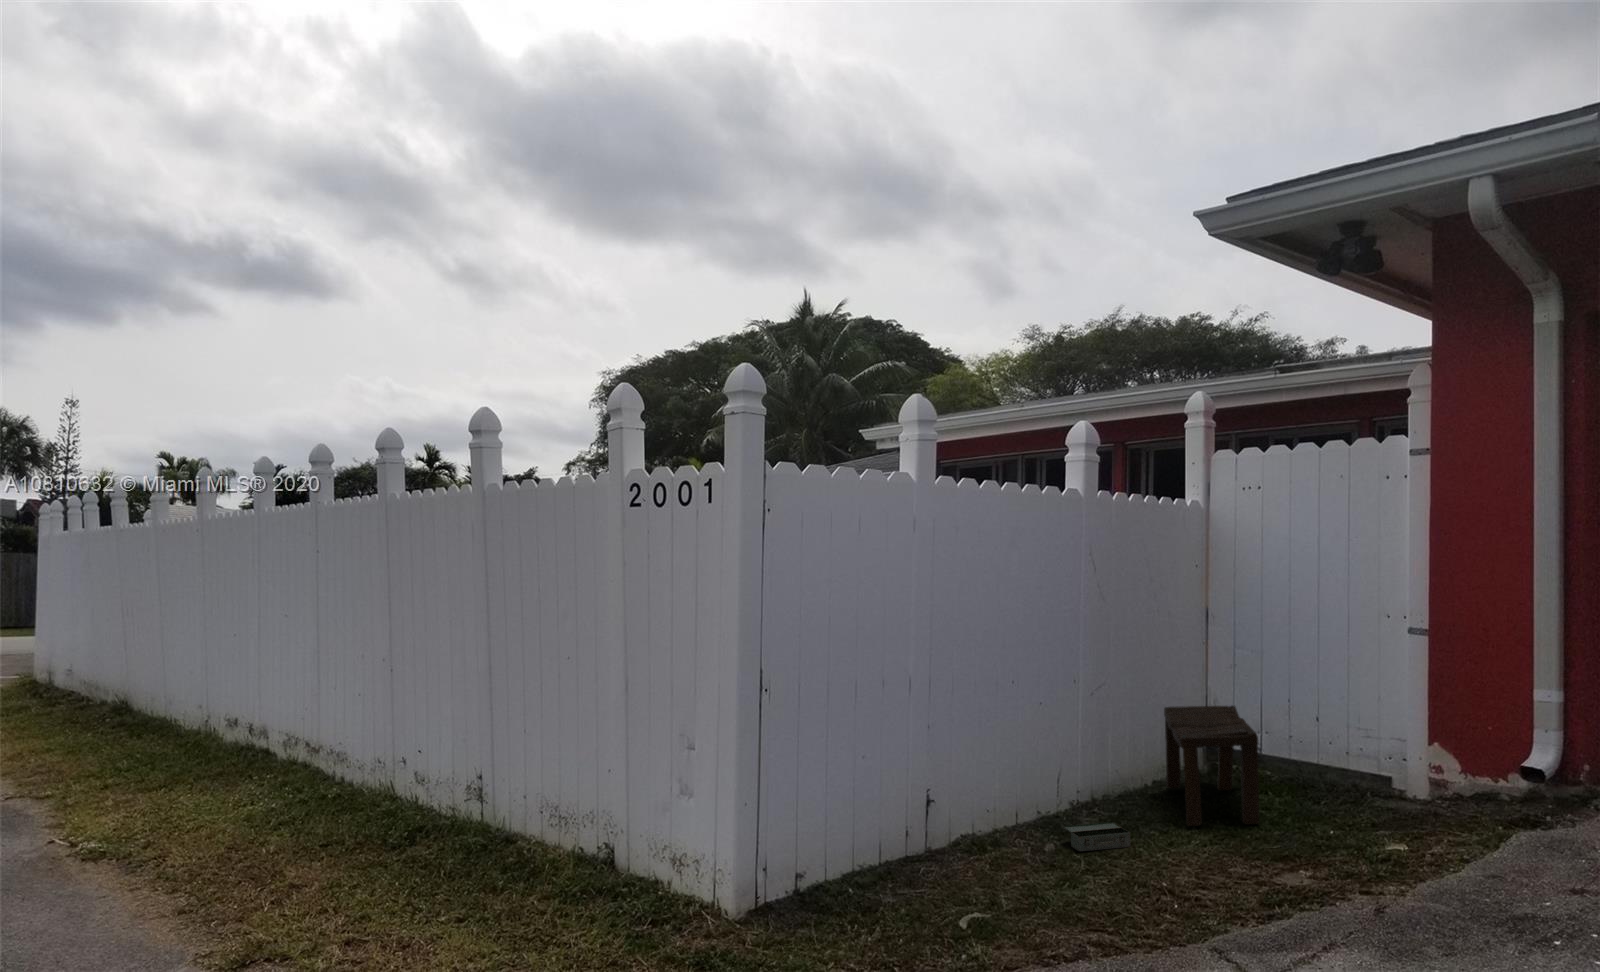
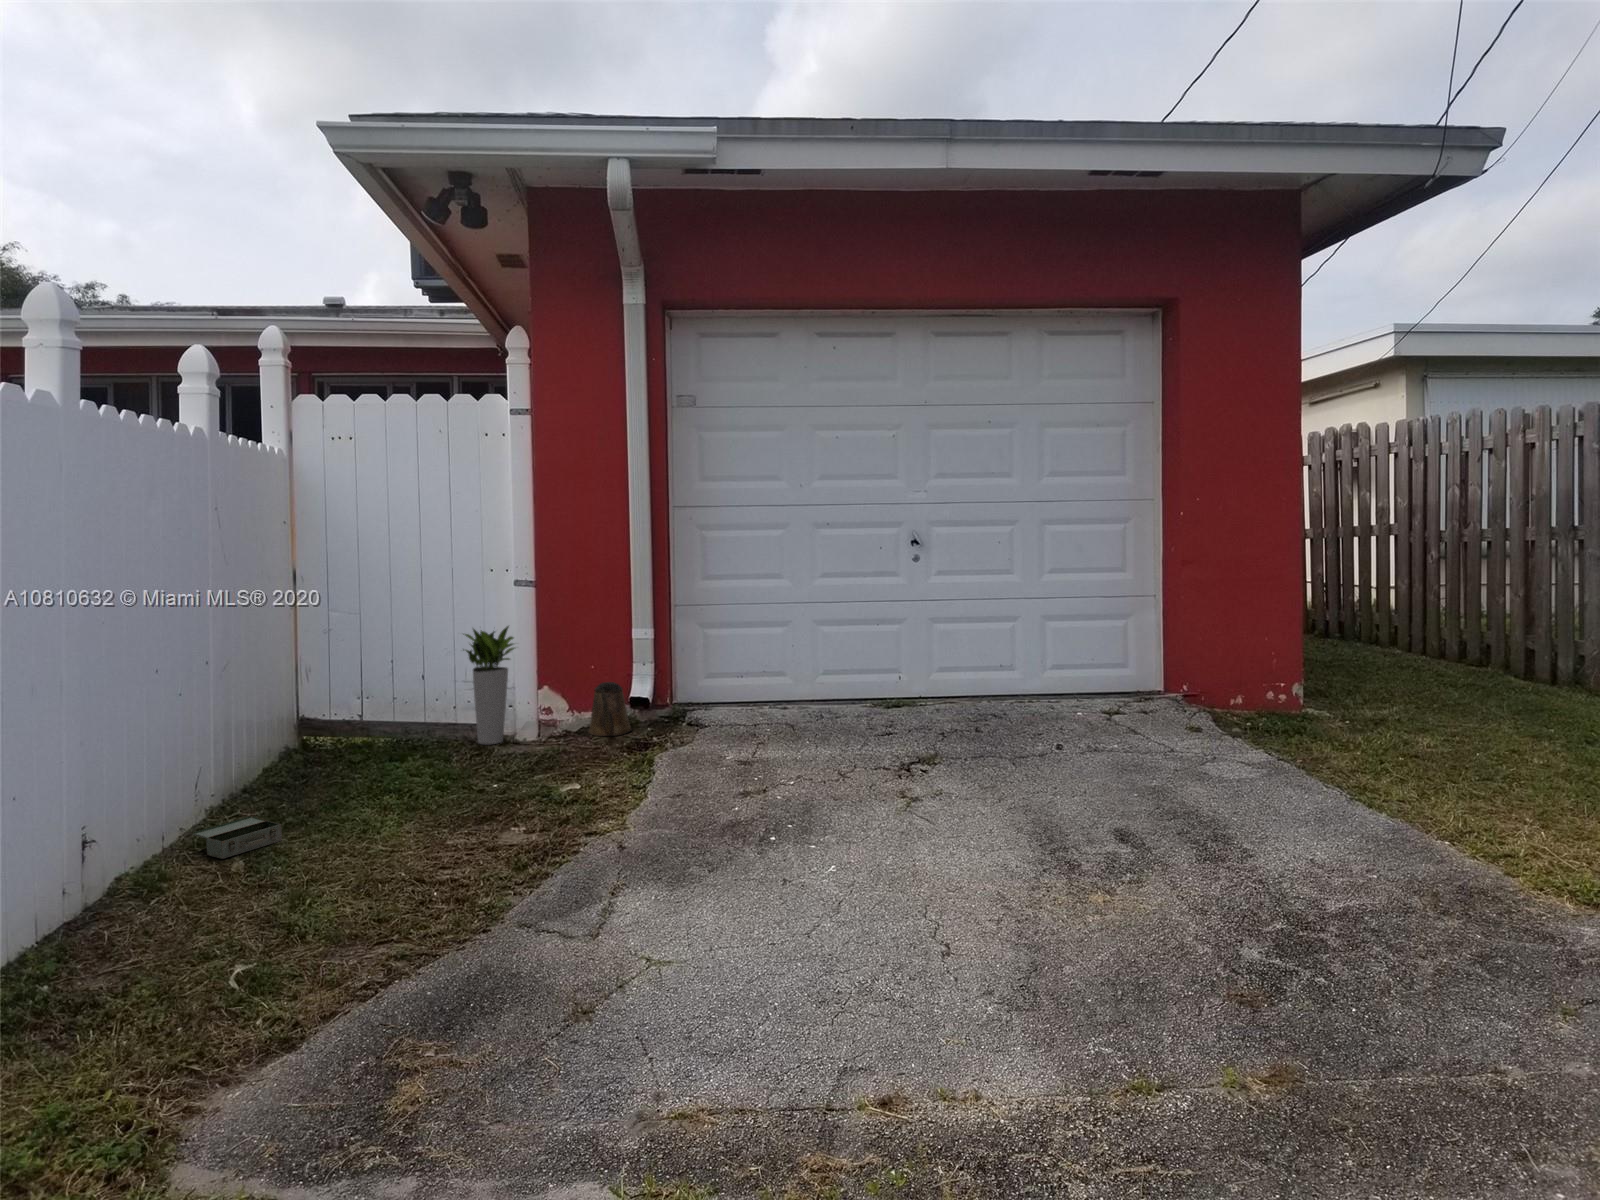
planter: none [1342,673,1408,796] -> present [463,626,514,744]
bench: present [1164,706,1259,826] -> none [270,672,408,805]
watering can: none [1470,747,1525,807] -> present [589,682,632,736]

